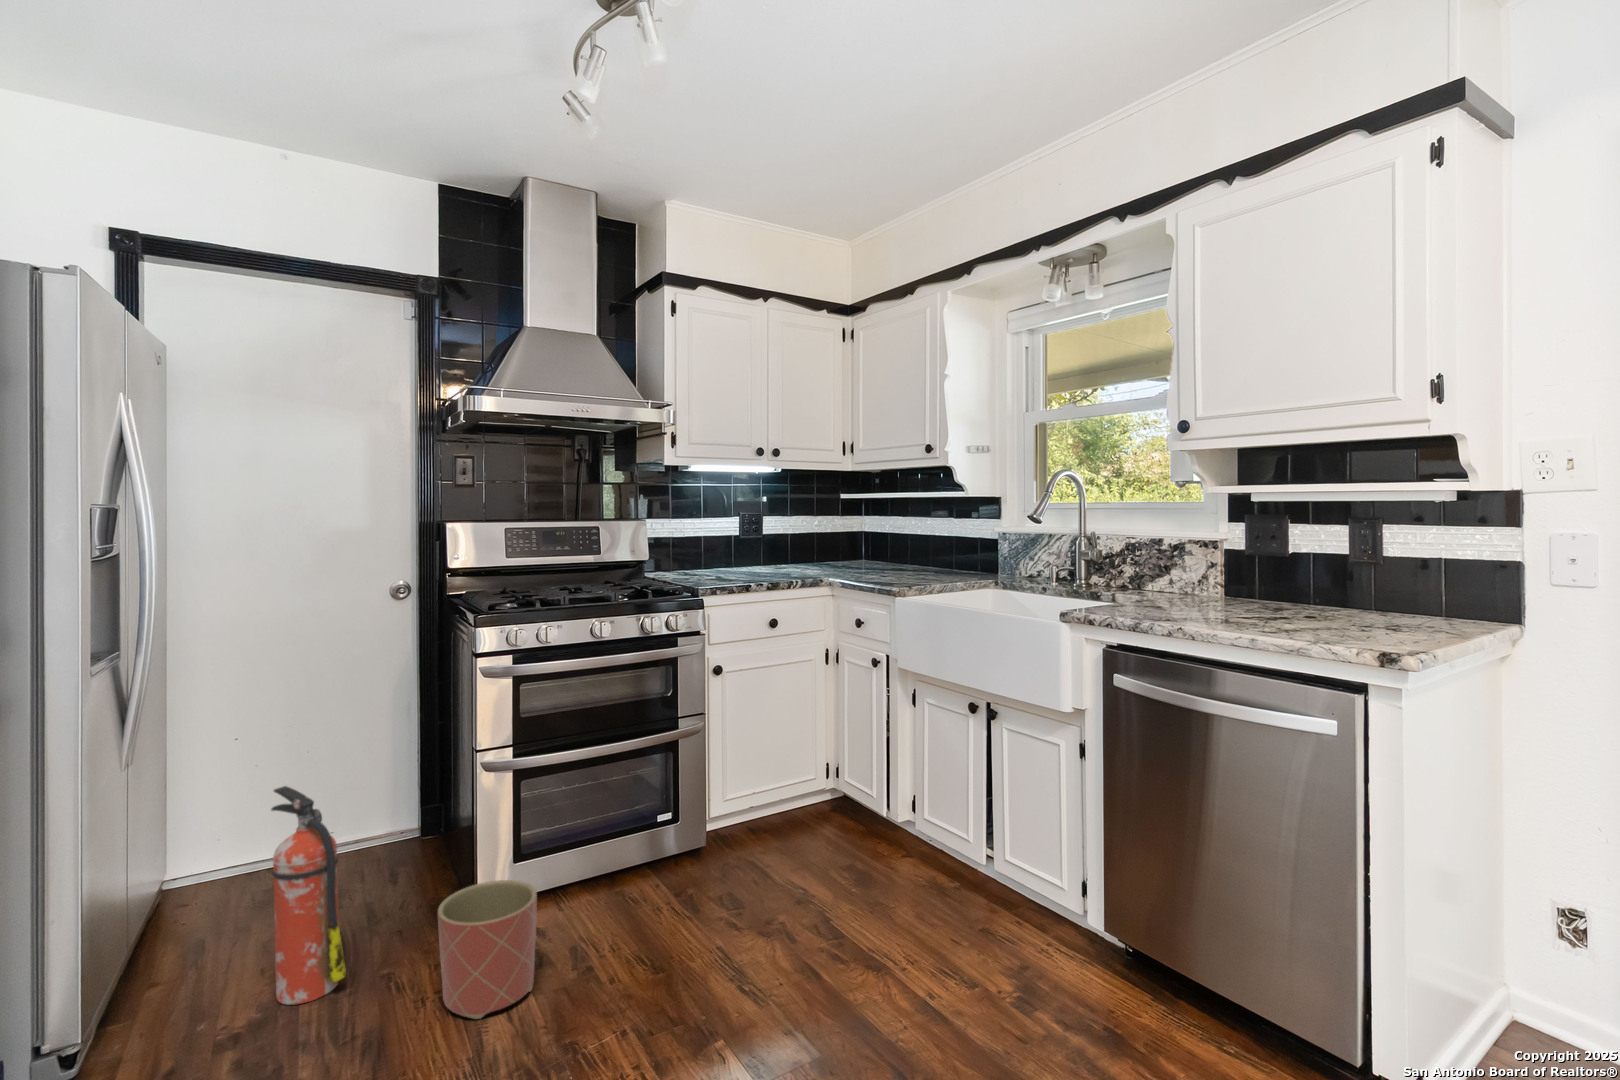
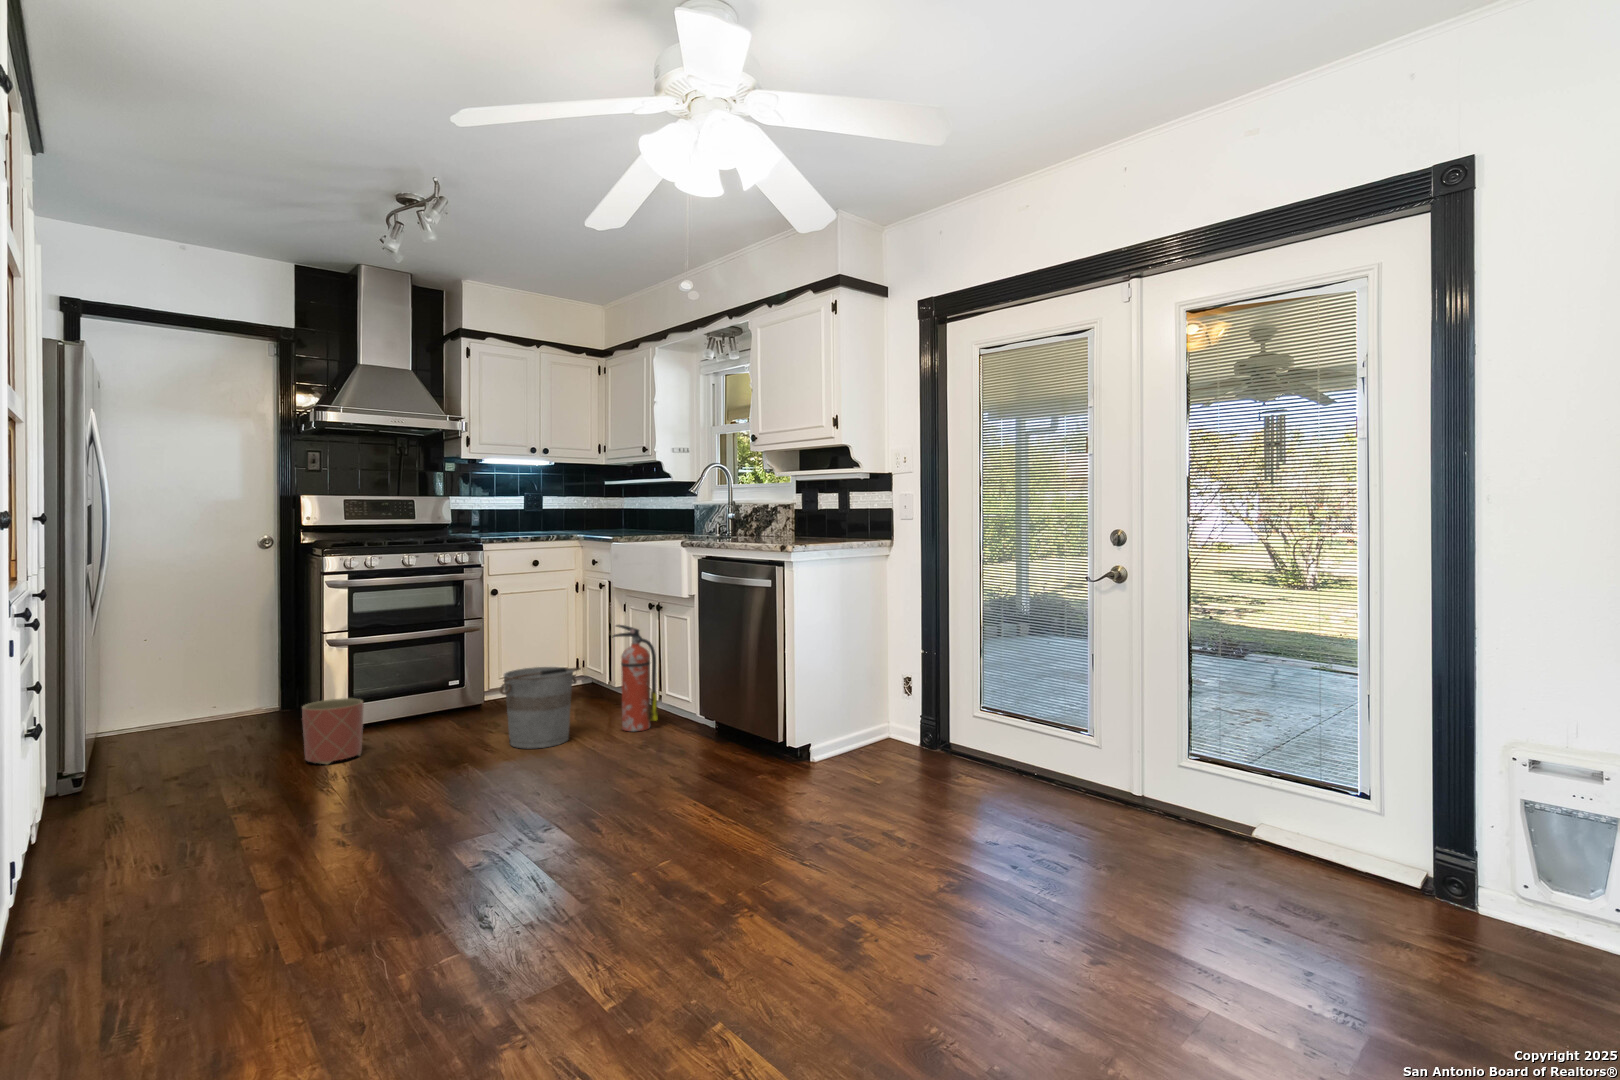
fire extinguisher: present [271,786,346,1005] -> present [612,625,658,731]
bucket: none [761,824,895,996] -> present [500,667,580,749]

